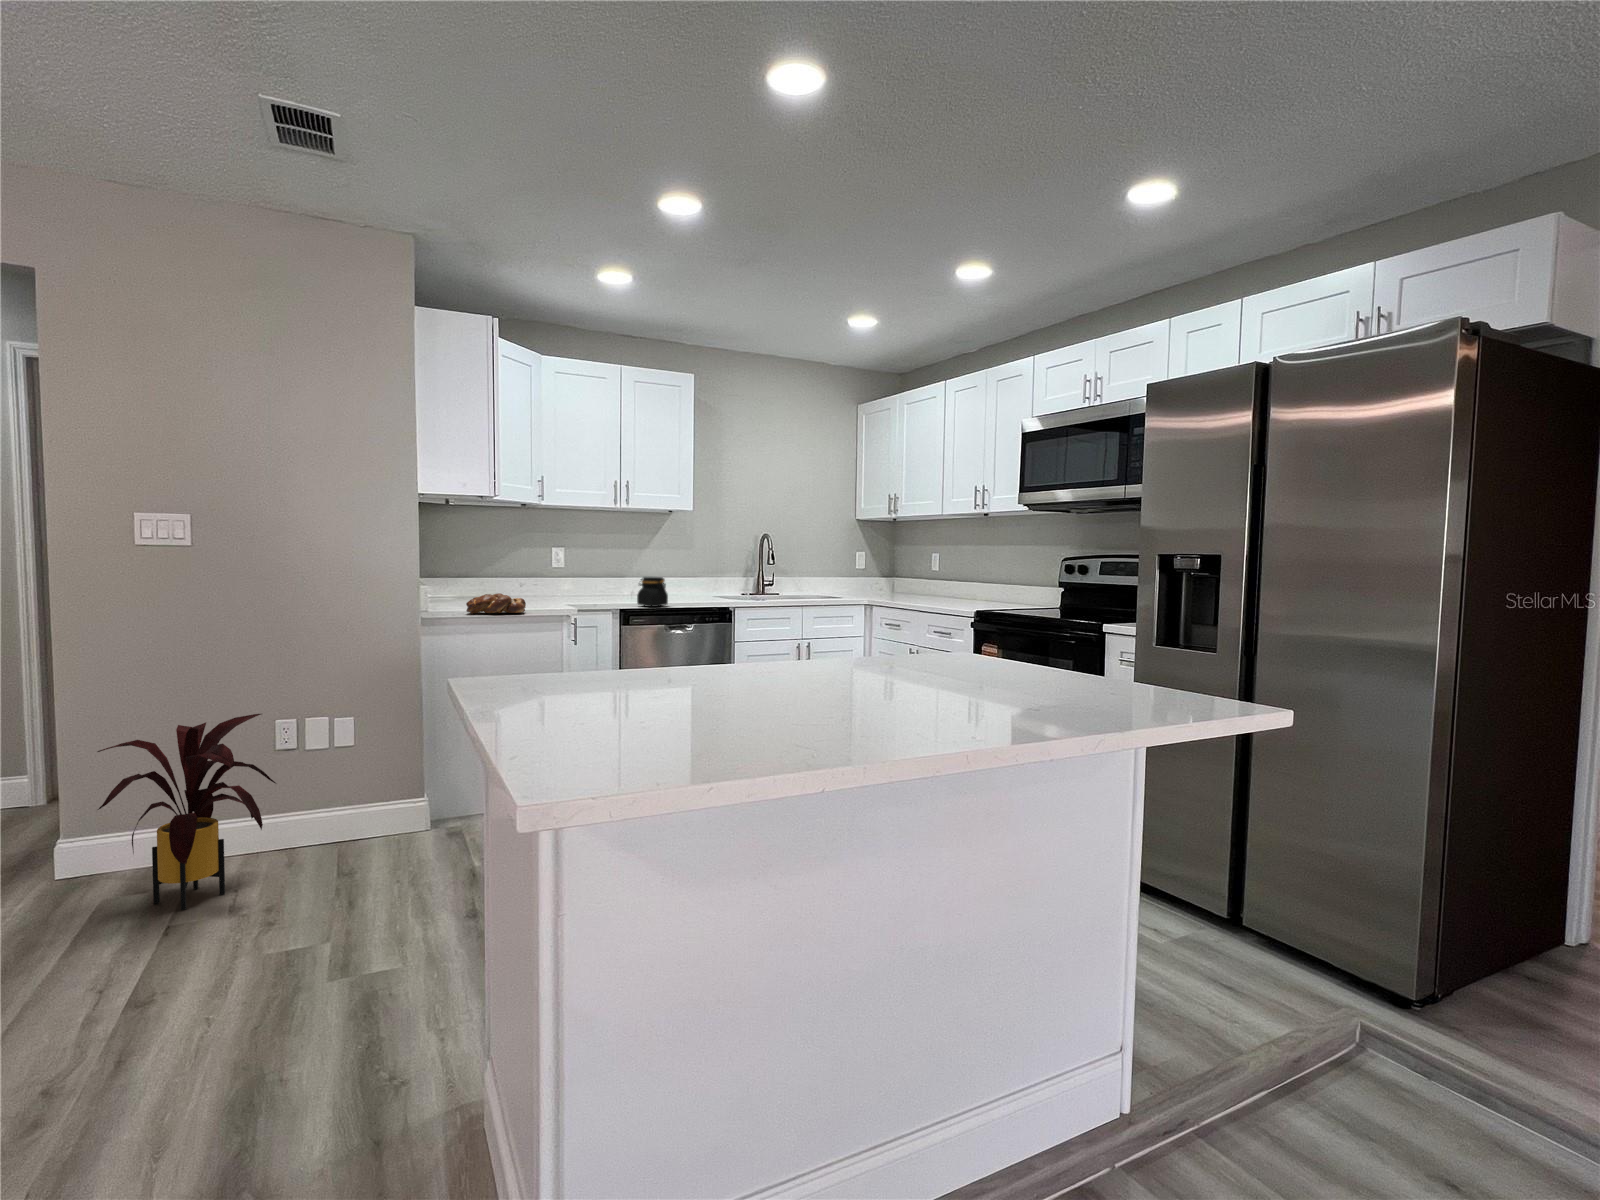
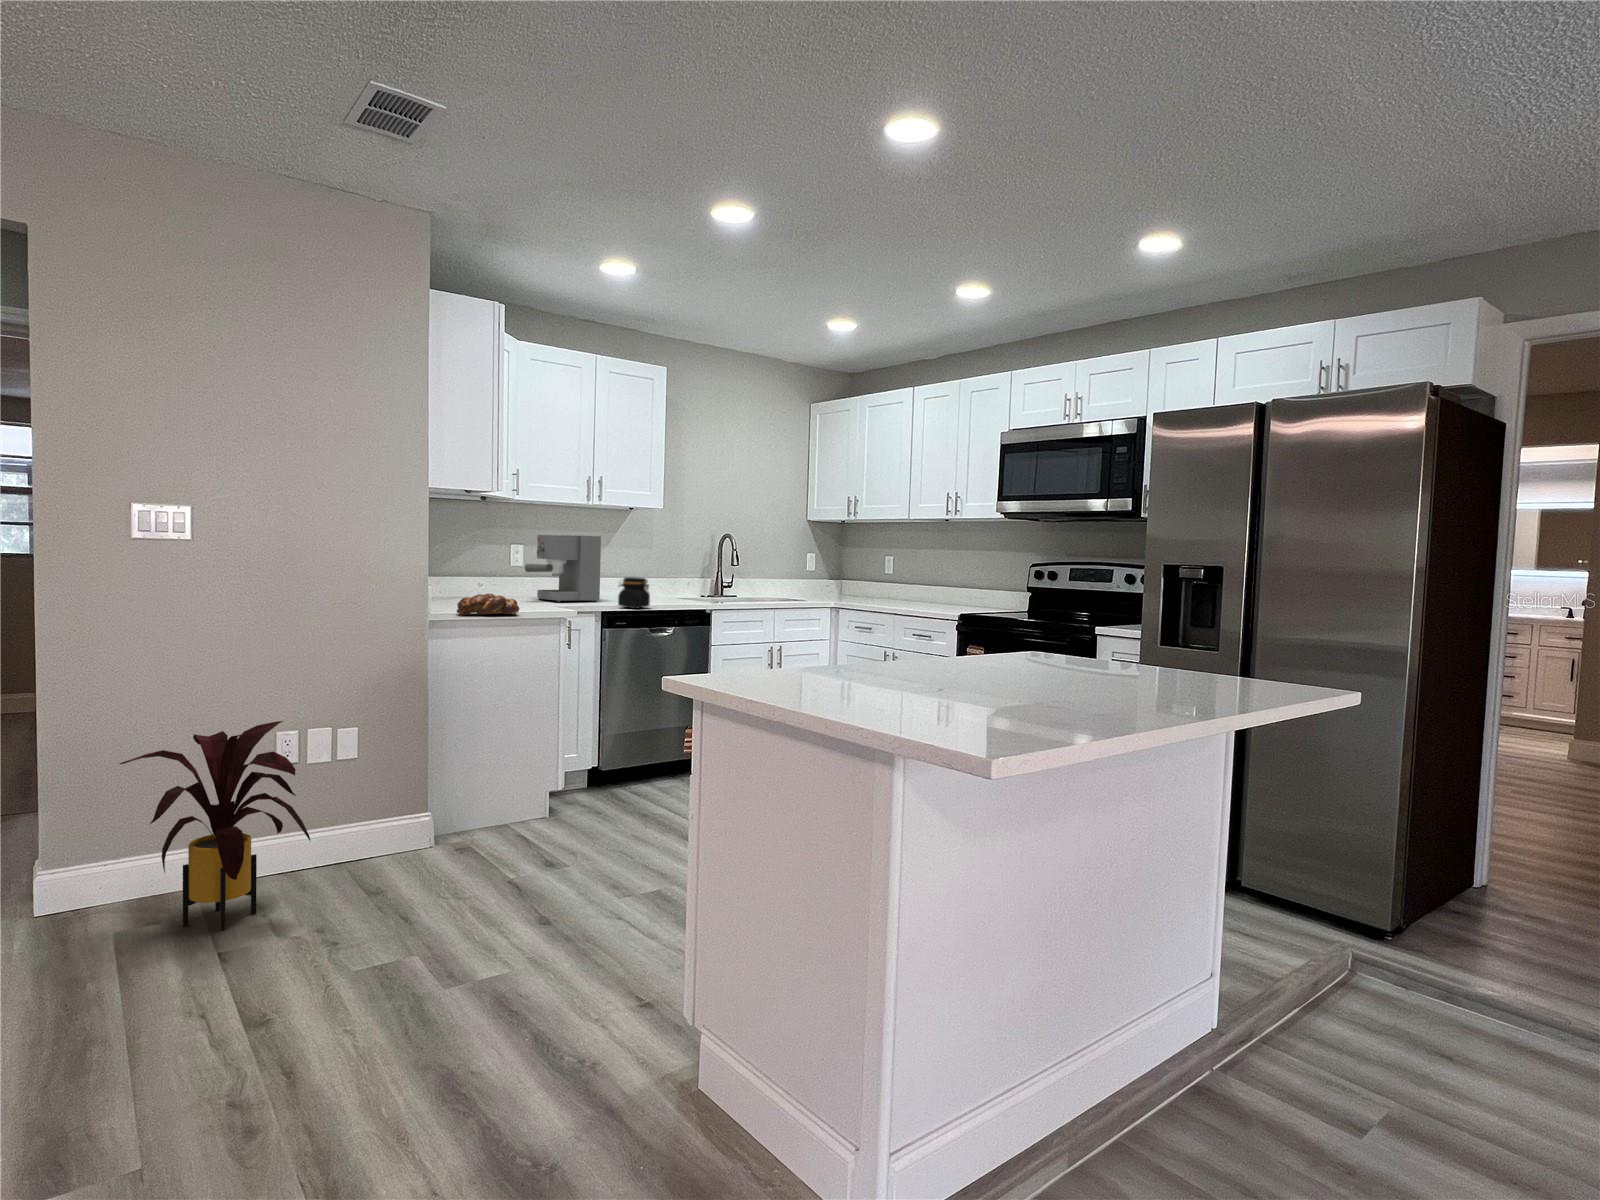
coffee maker: none [558,538,631,601] -> present [525,535,601,602]

